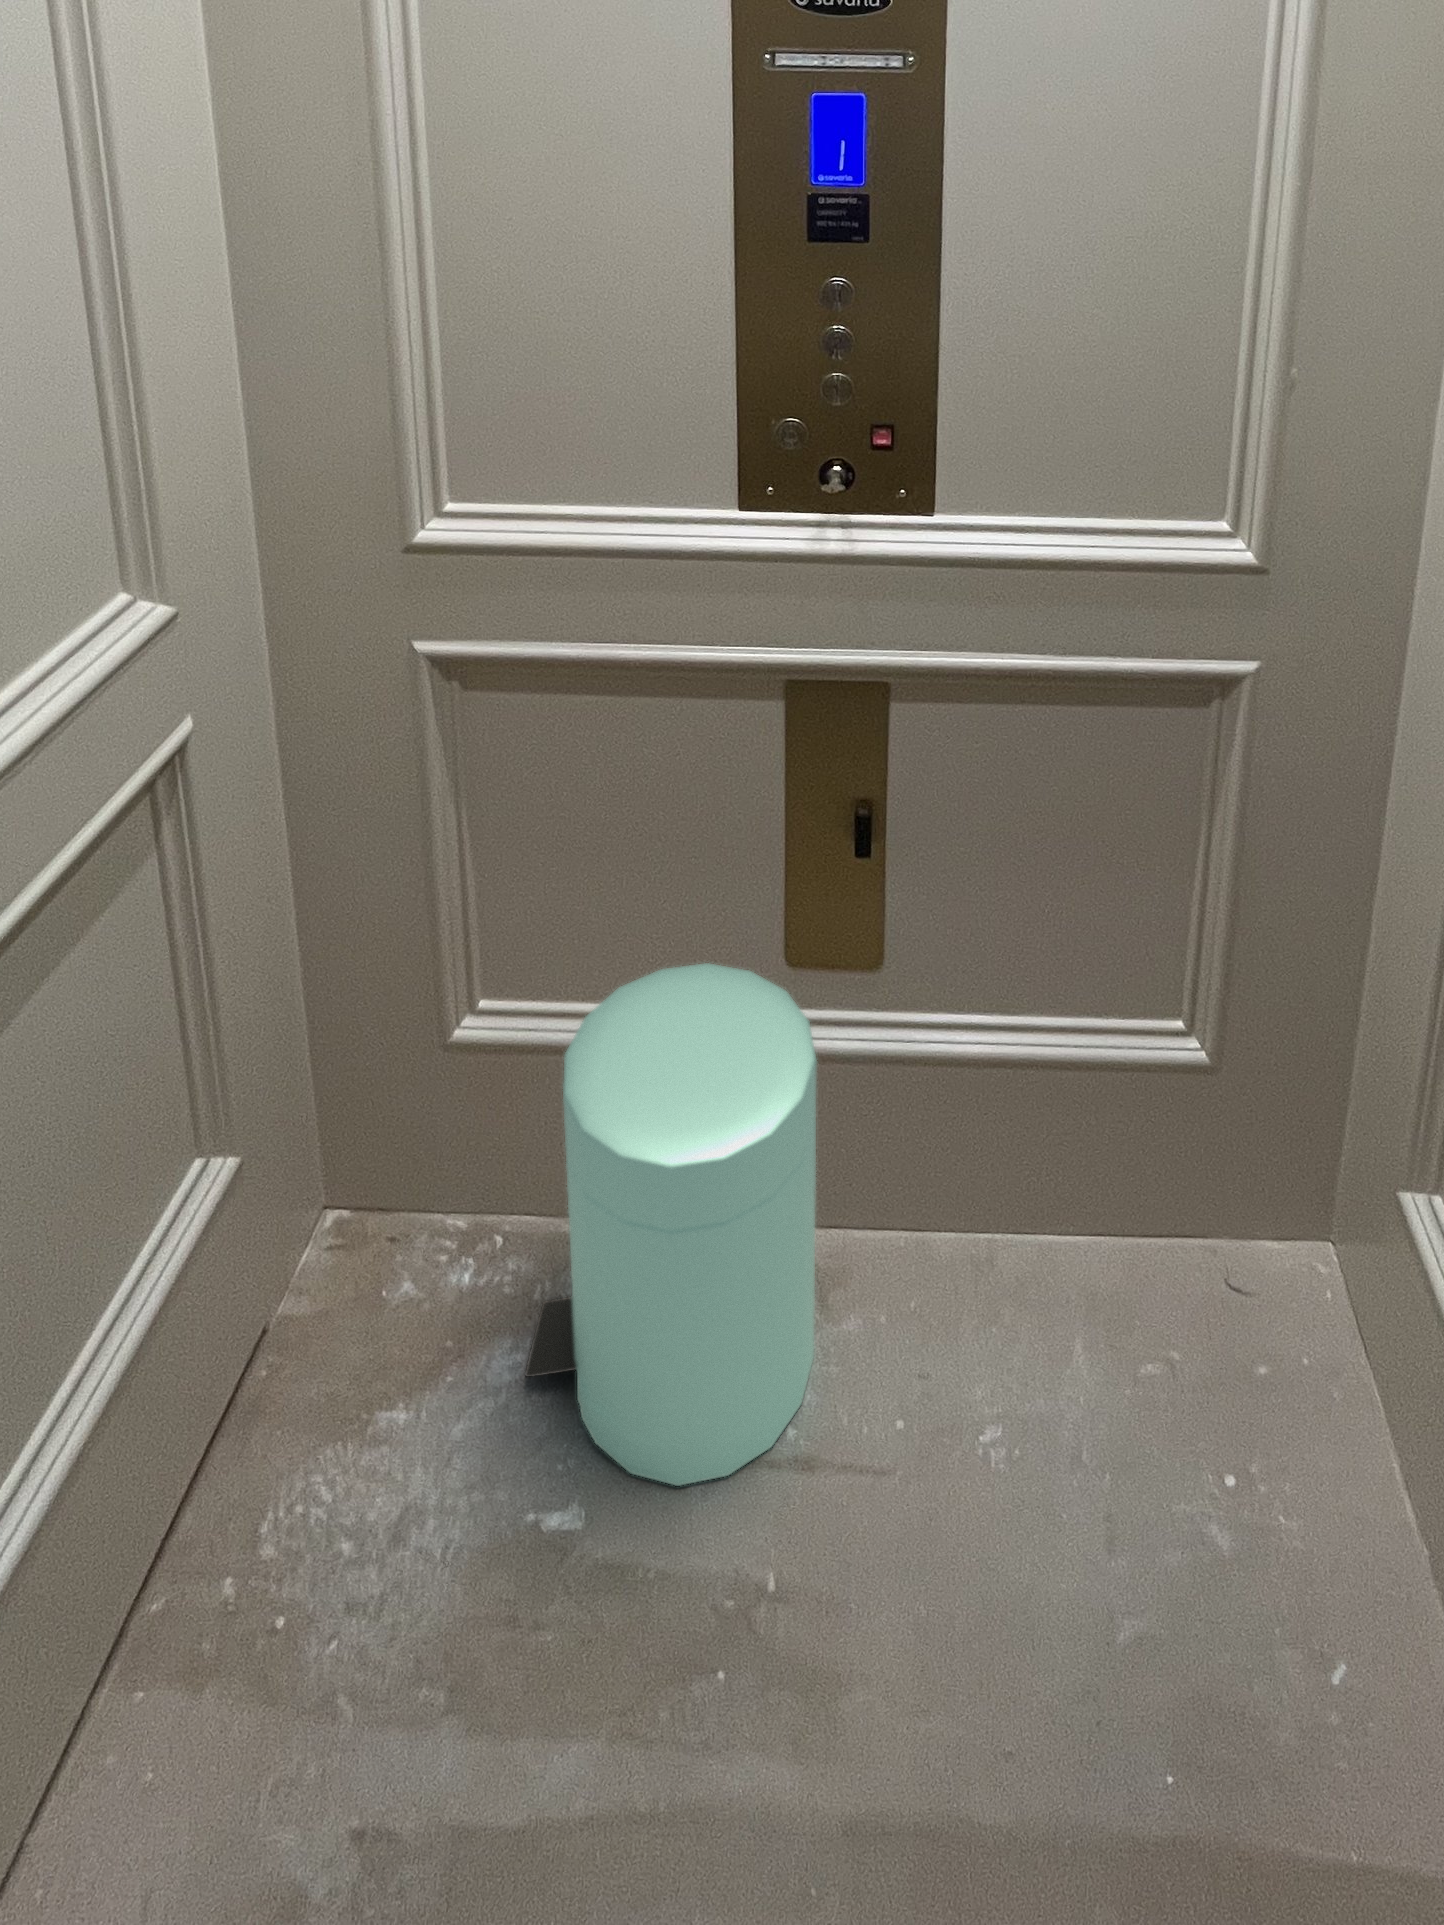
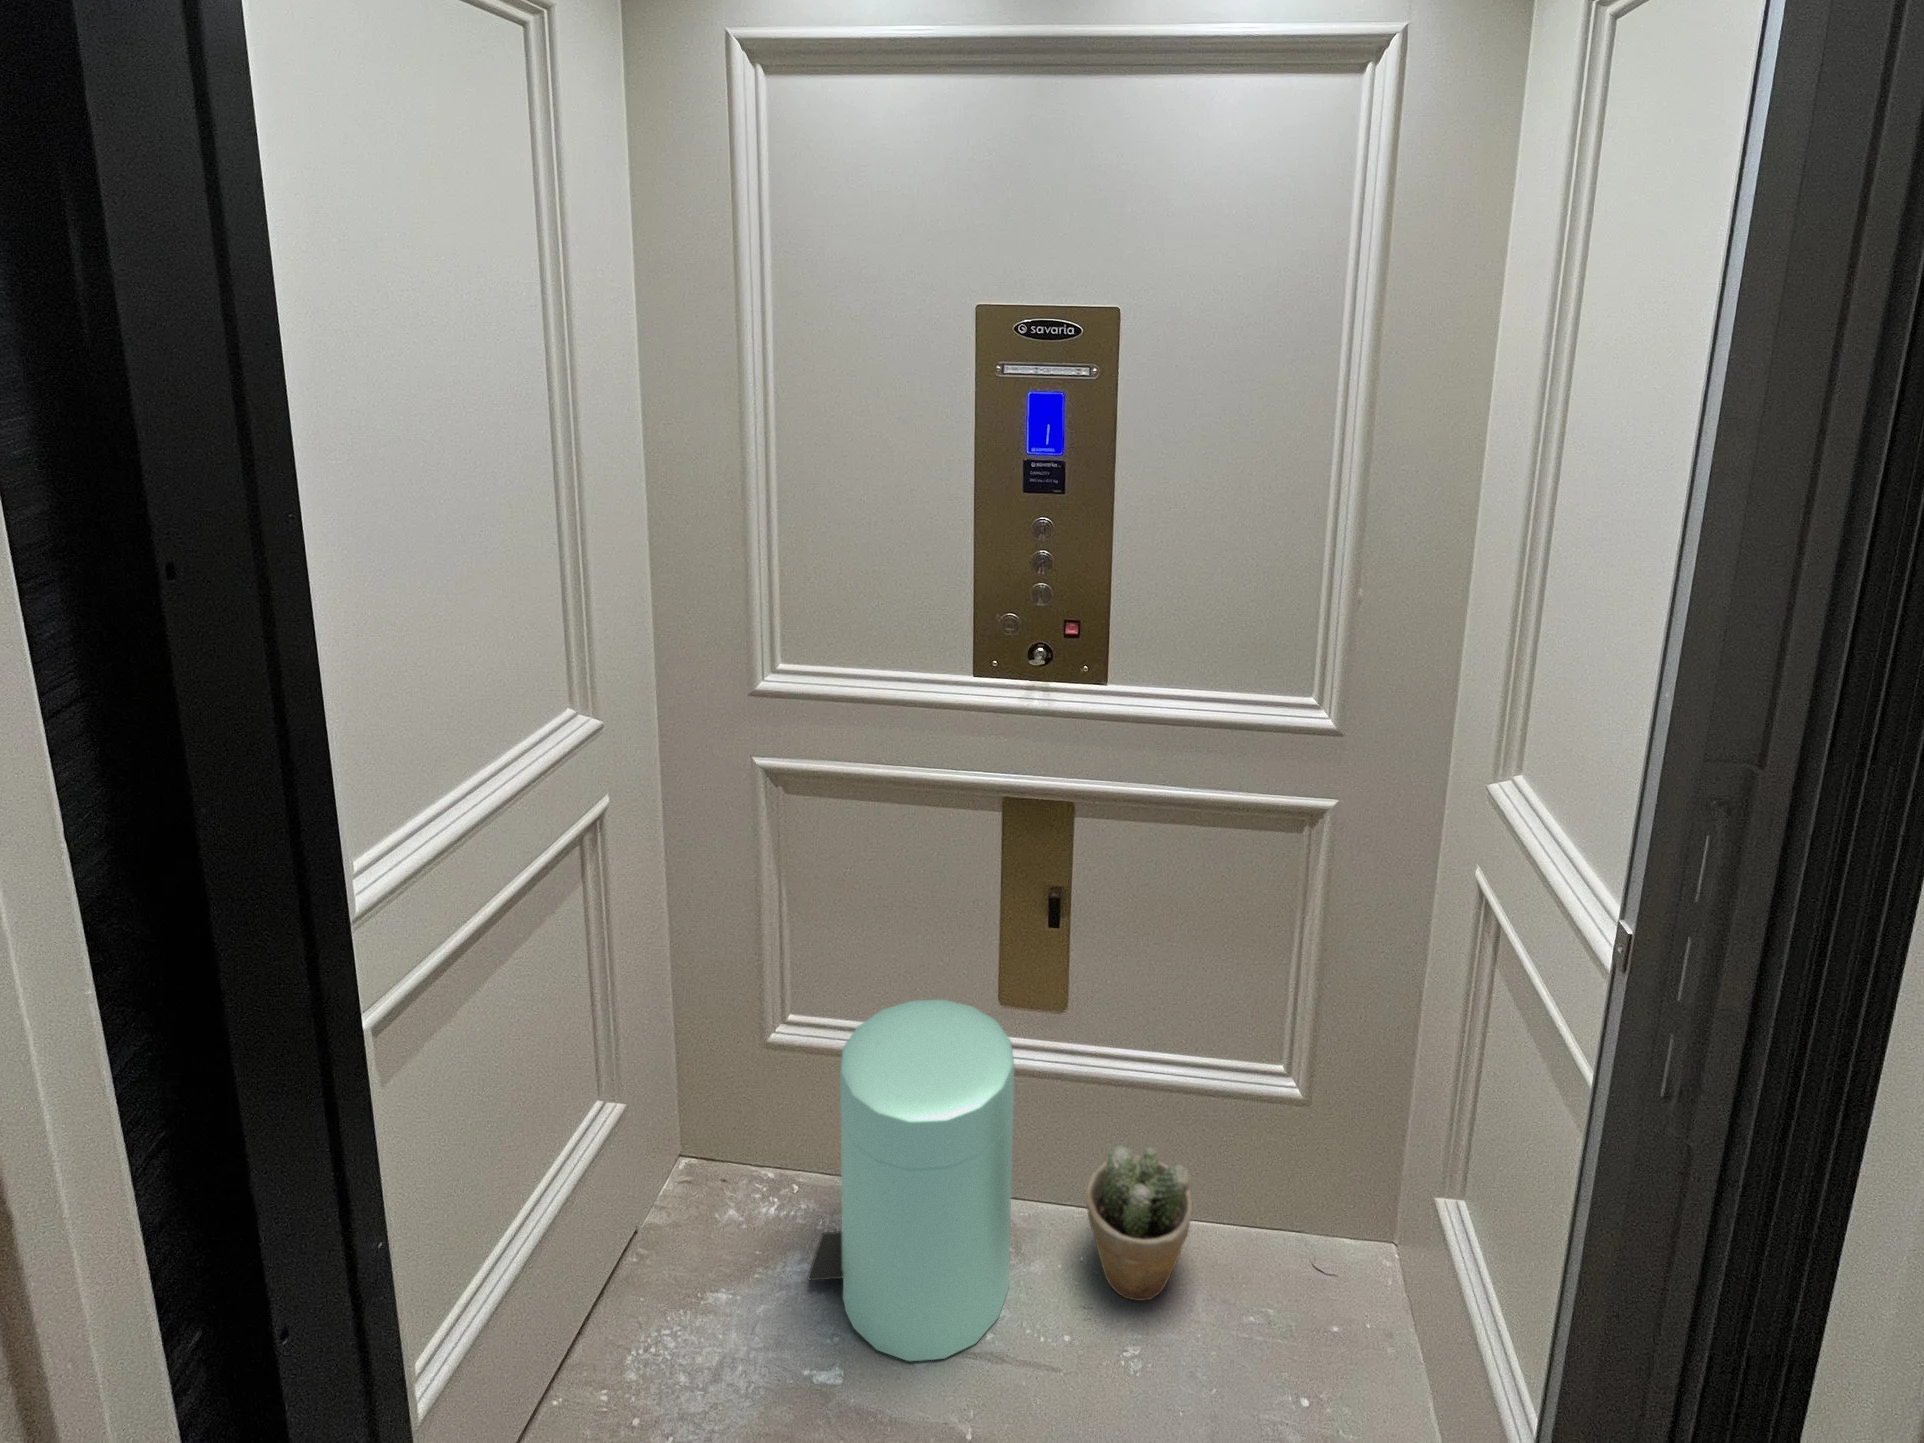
potted plant: none [919,1145,1067,1356] -> present [1086,1146,1192,1301]

